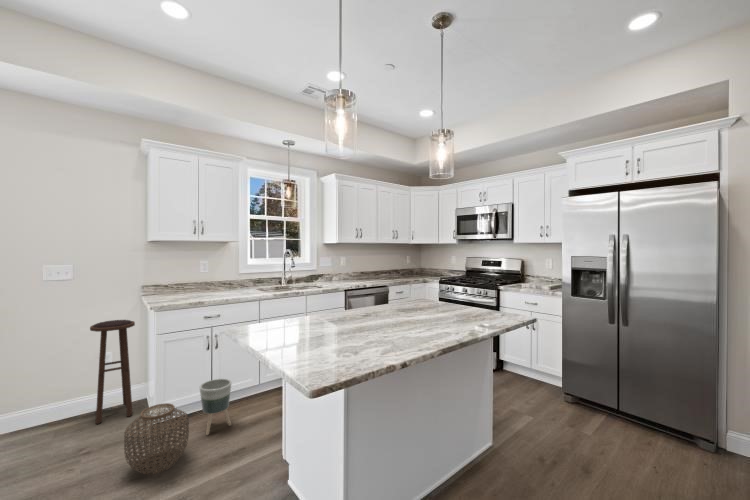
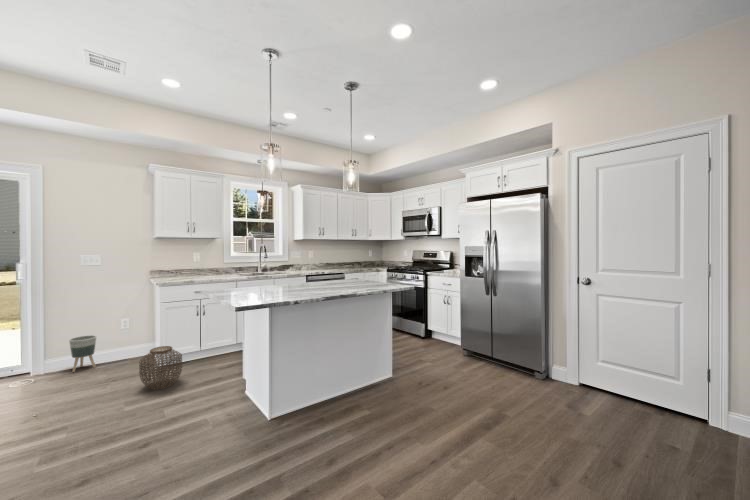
stool: present [90,320,135,424] -> none [113,295,145,367]
planter: present [200,379,231,435] -> present [69,335,96,372]

